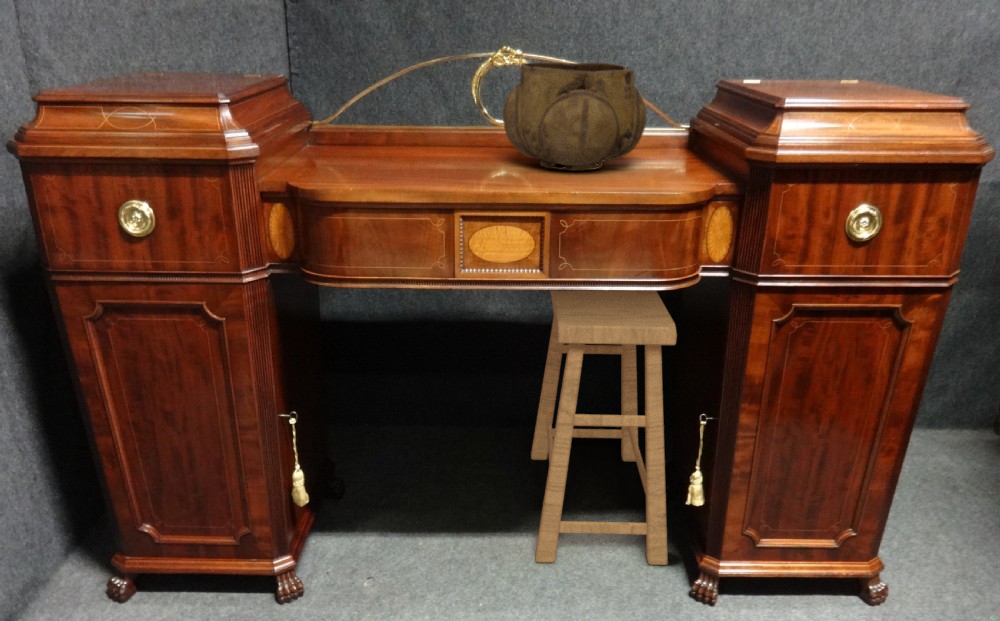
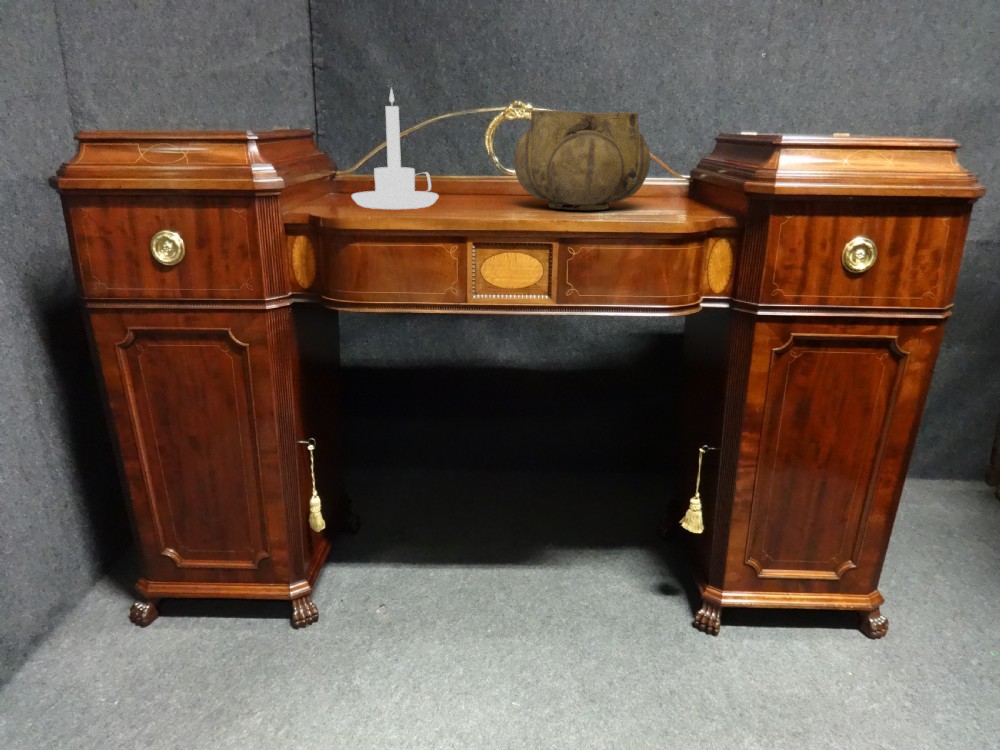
candle holder: none [332,42,424,172] -> present [352,88,438,209]
footstool: present [531,289,677,565] -> none [540,306,680,599]

